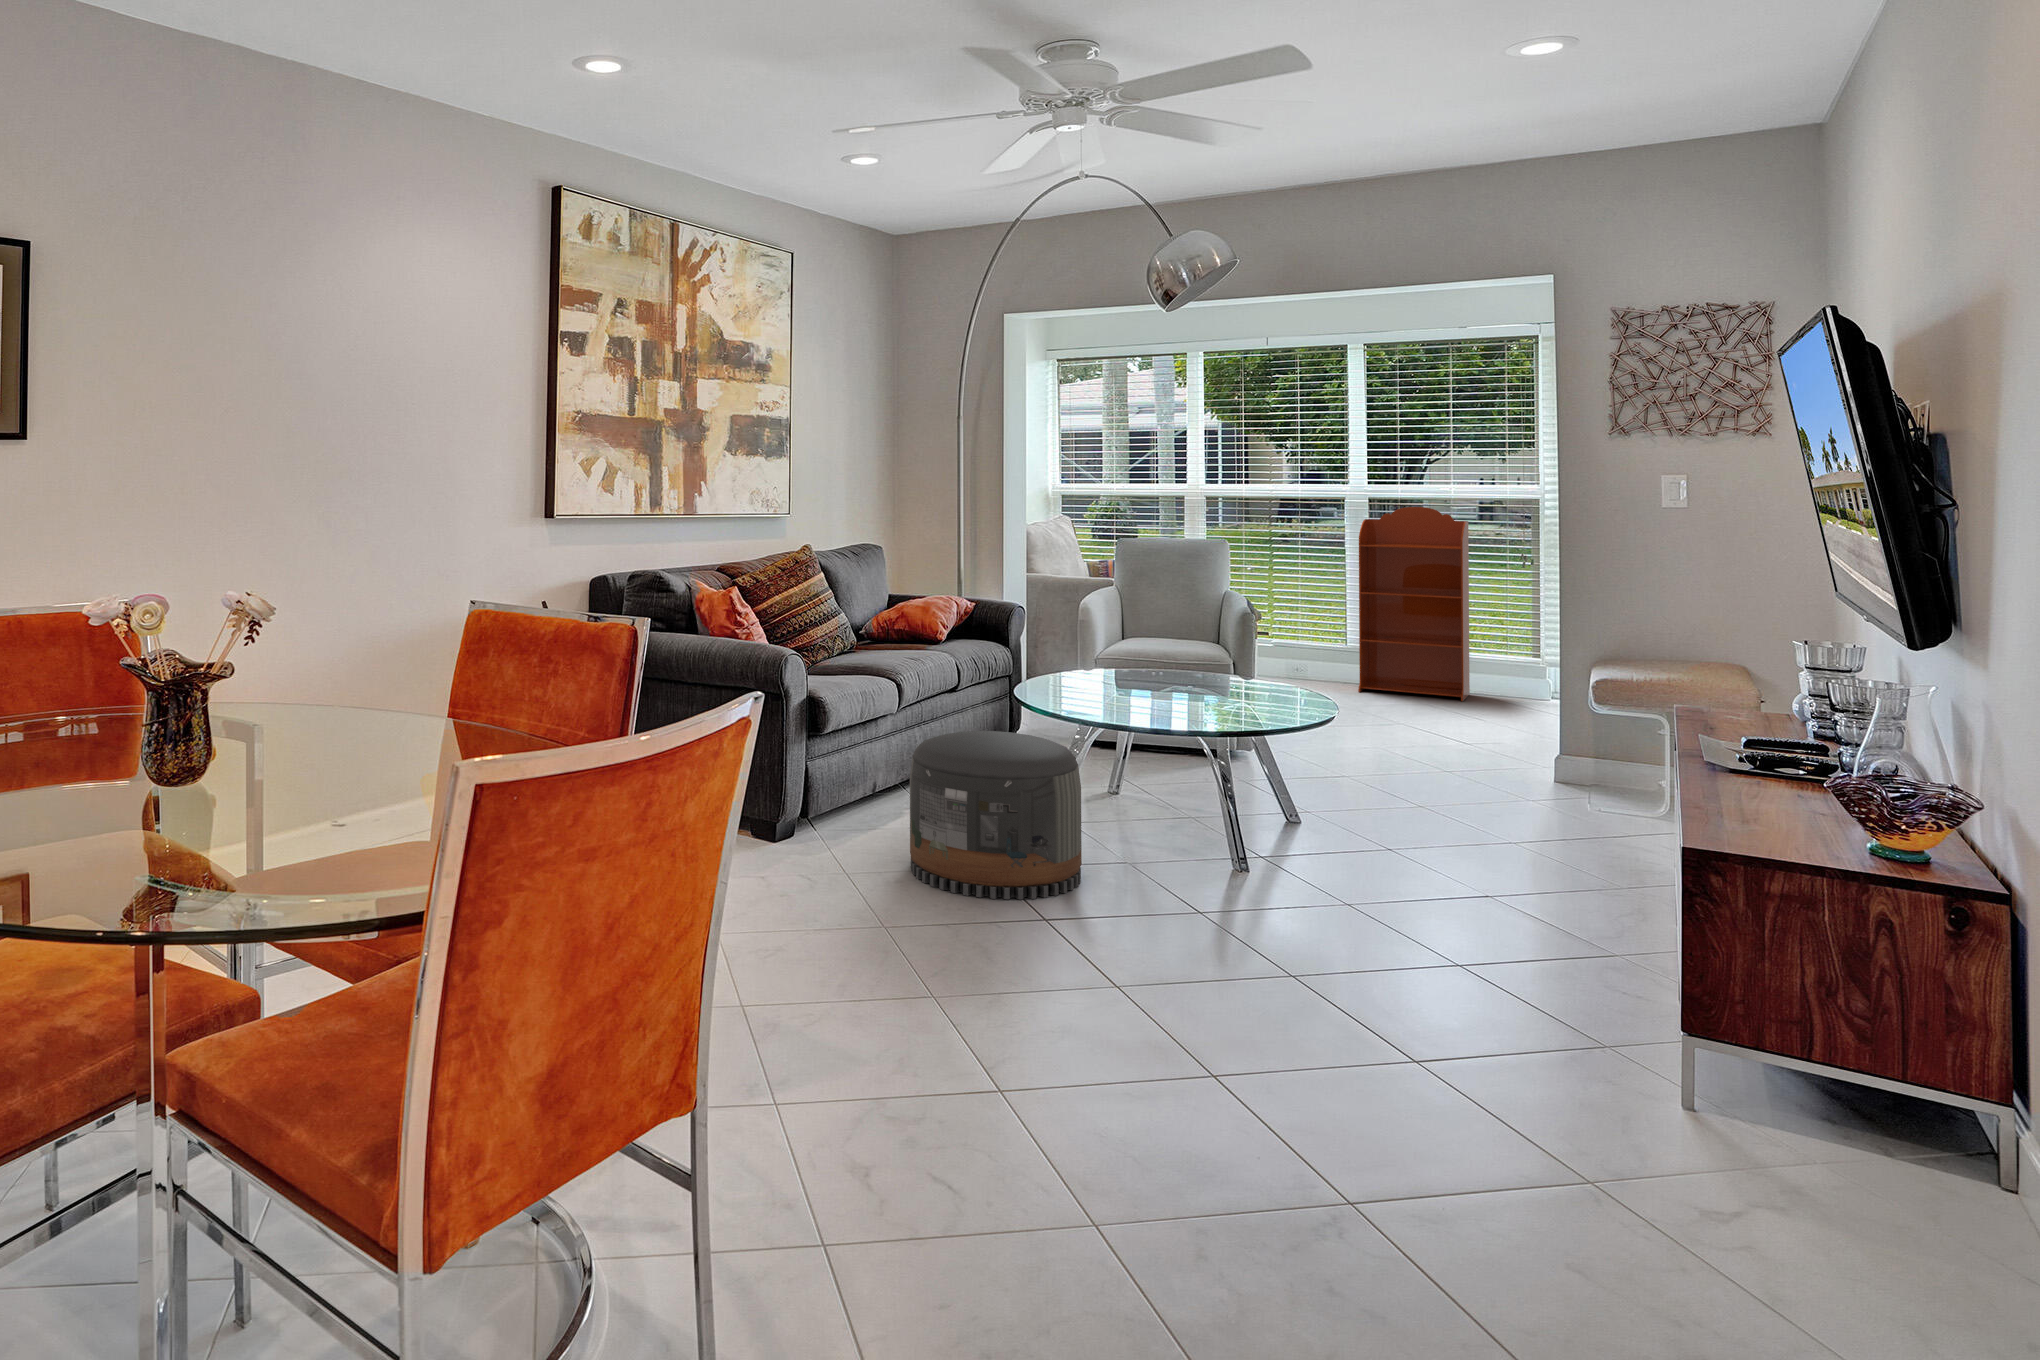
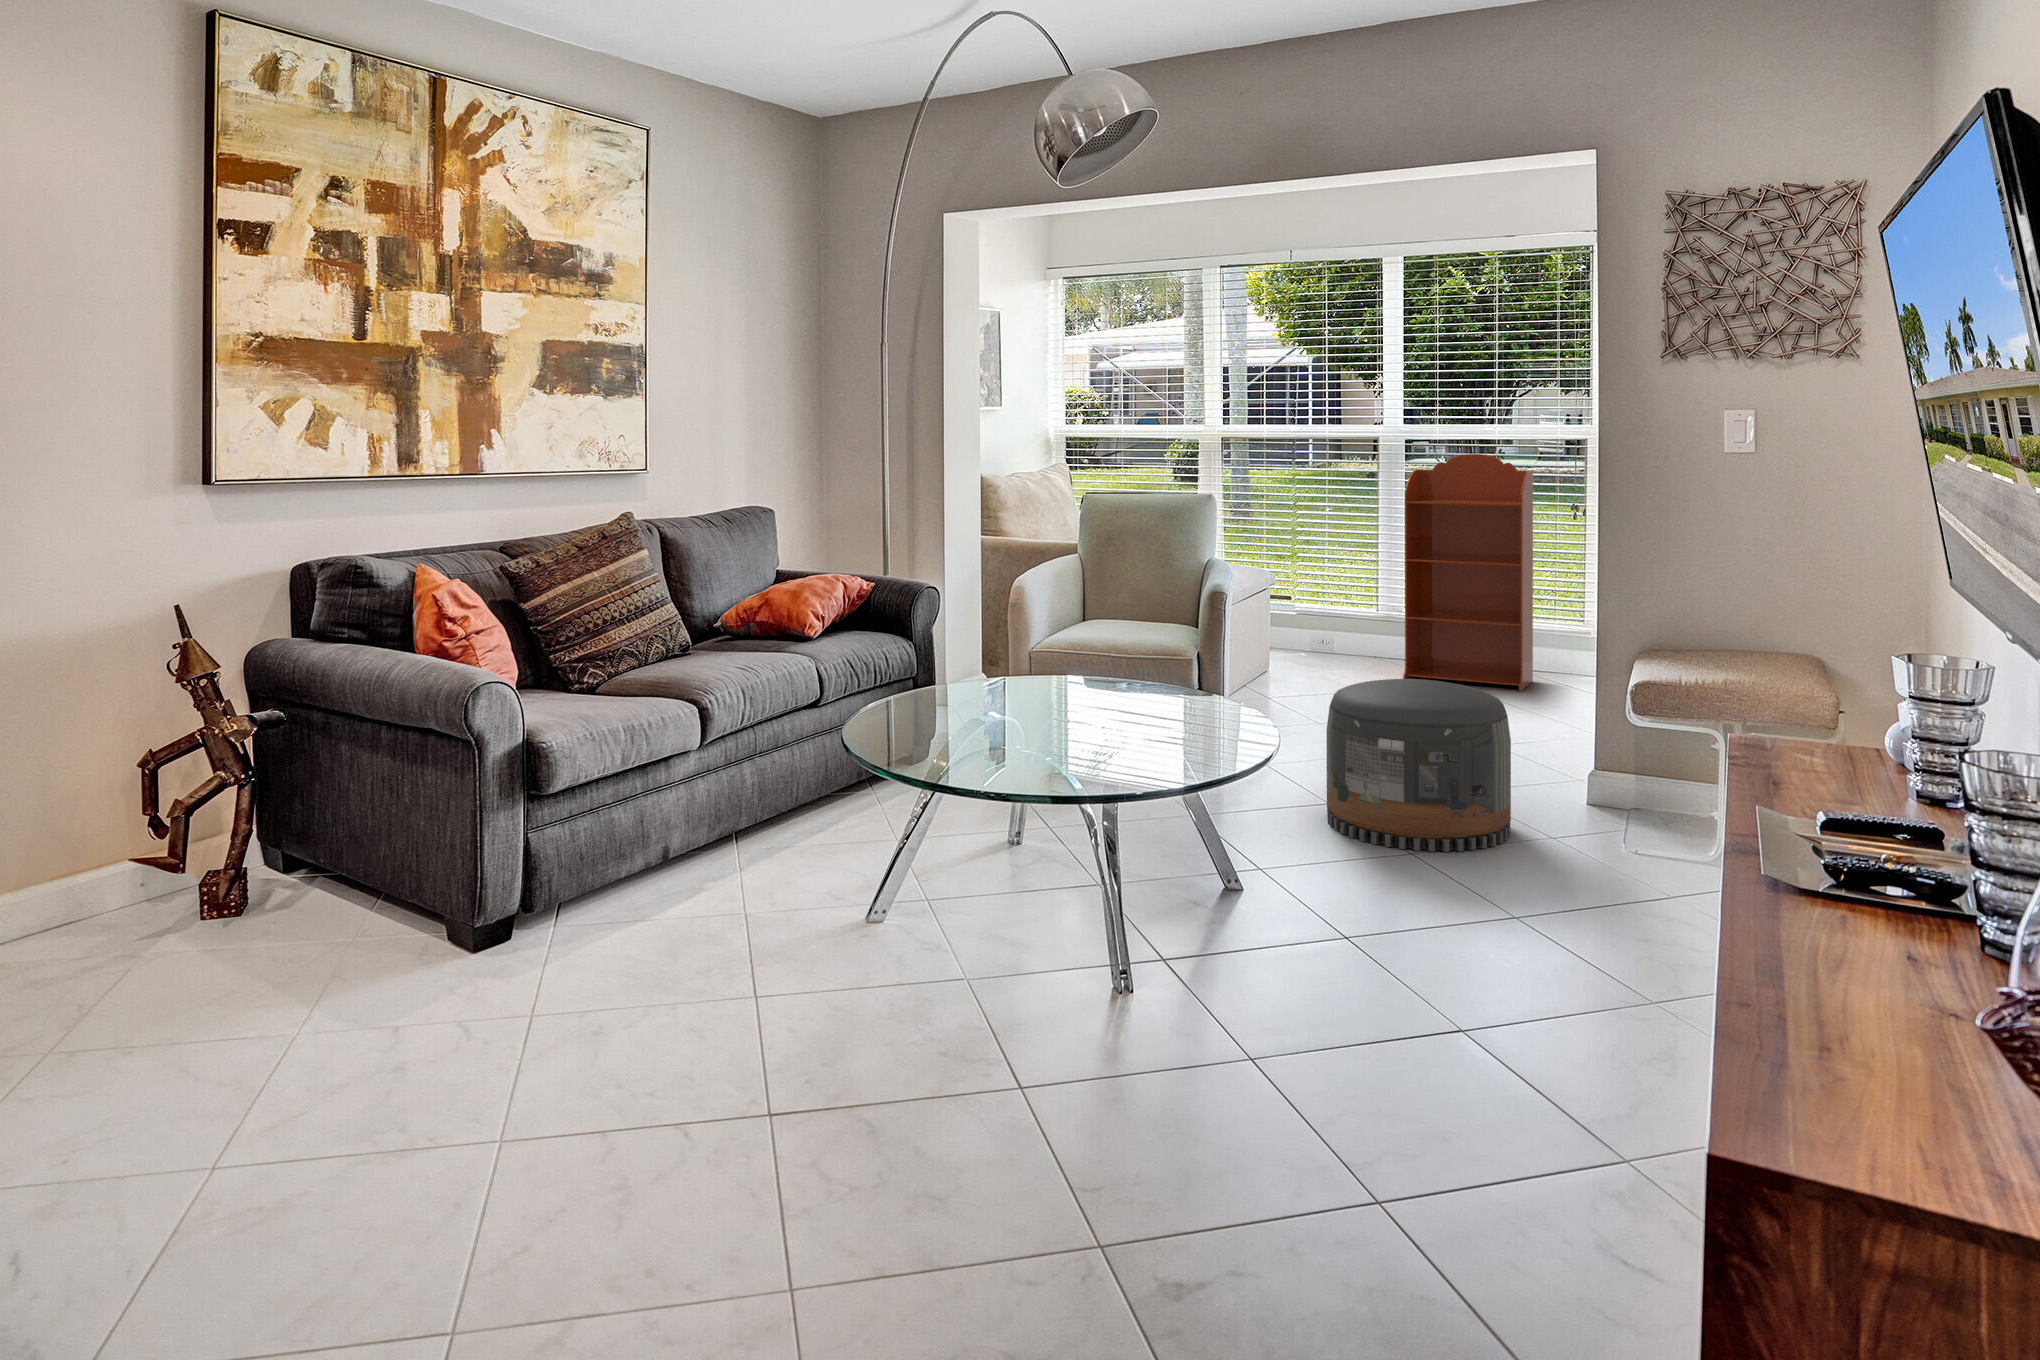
pouf: present [910,731,1082,899] -> present [1326,679,1511,852]

